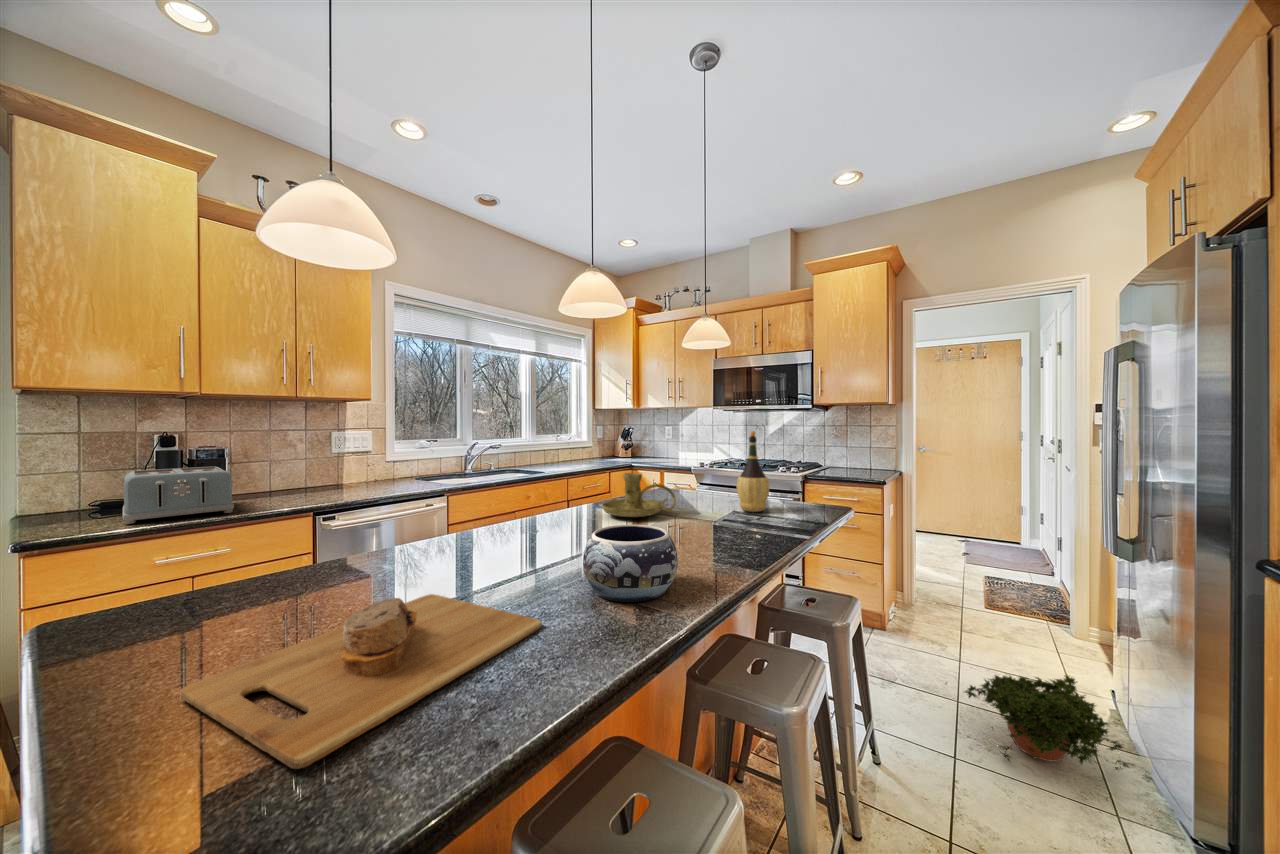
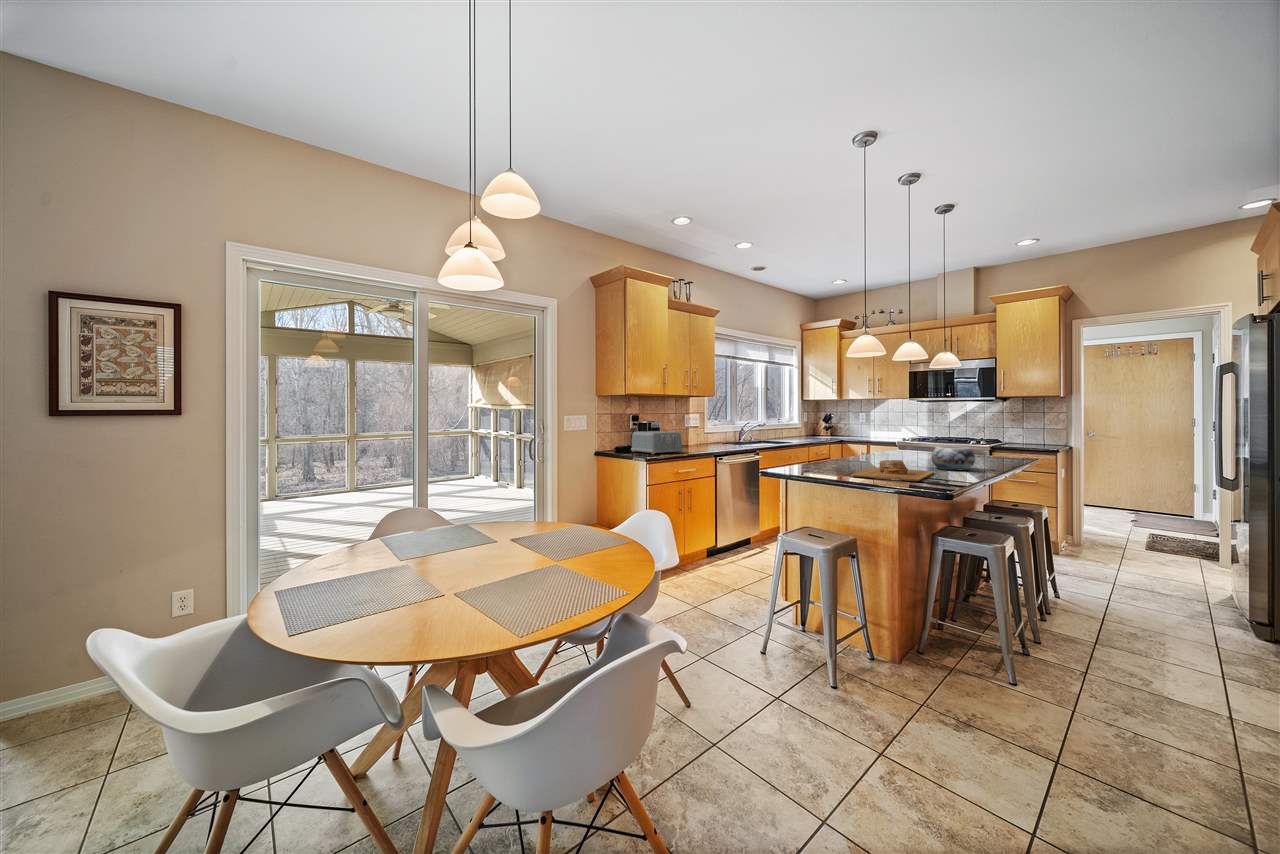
wine bottle: present [737,431,769,512] -> none [967,412,989,455]
candle holder: present [602,473,676,517] -> none [890,434,936,456]
potted plant: present [965,675,1129,770] -> none [1116,559,1233,612]

